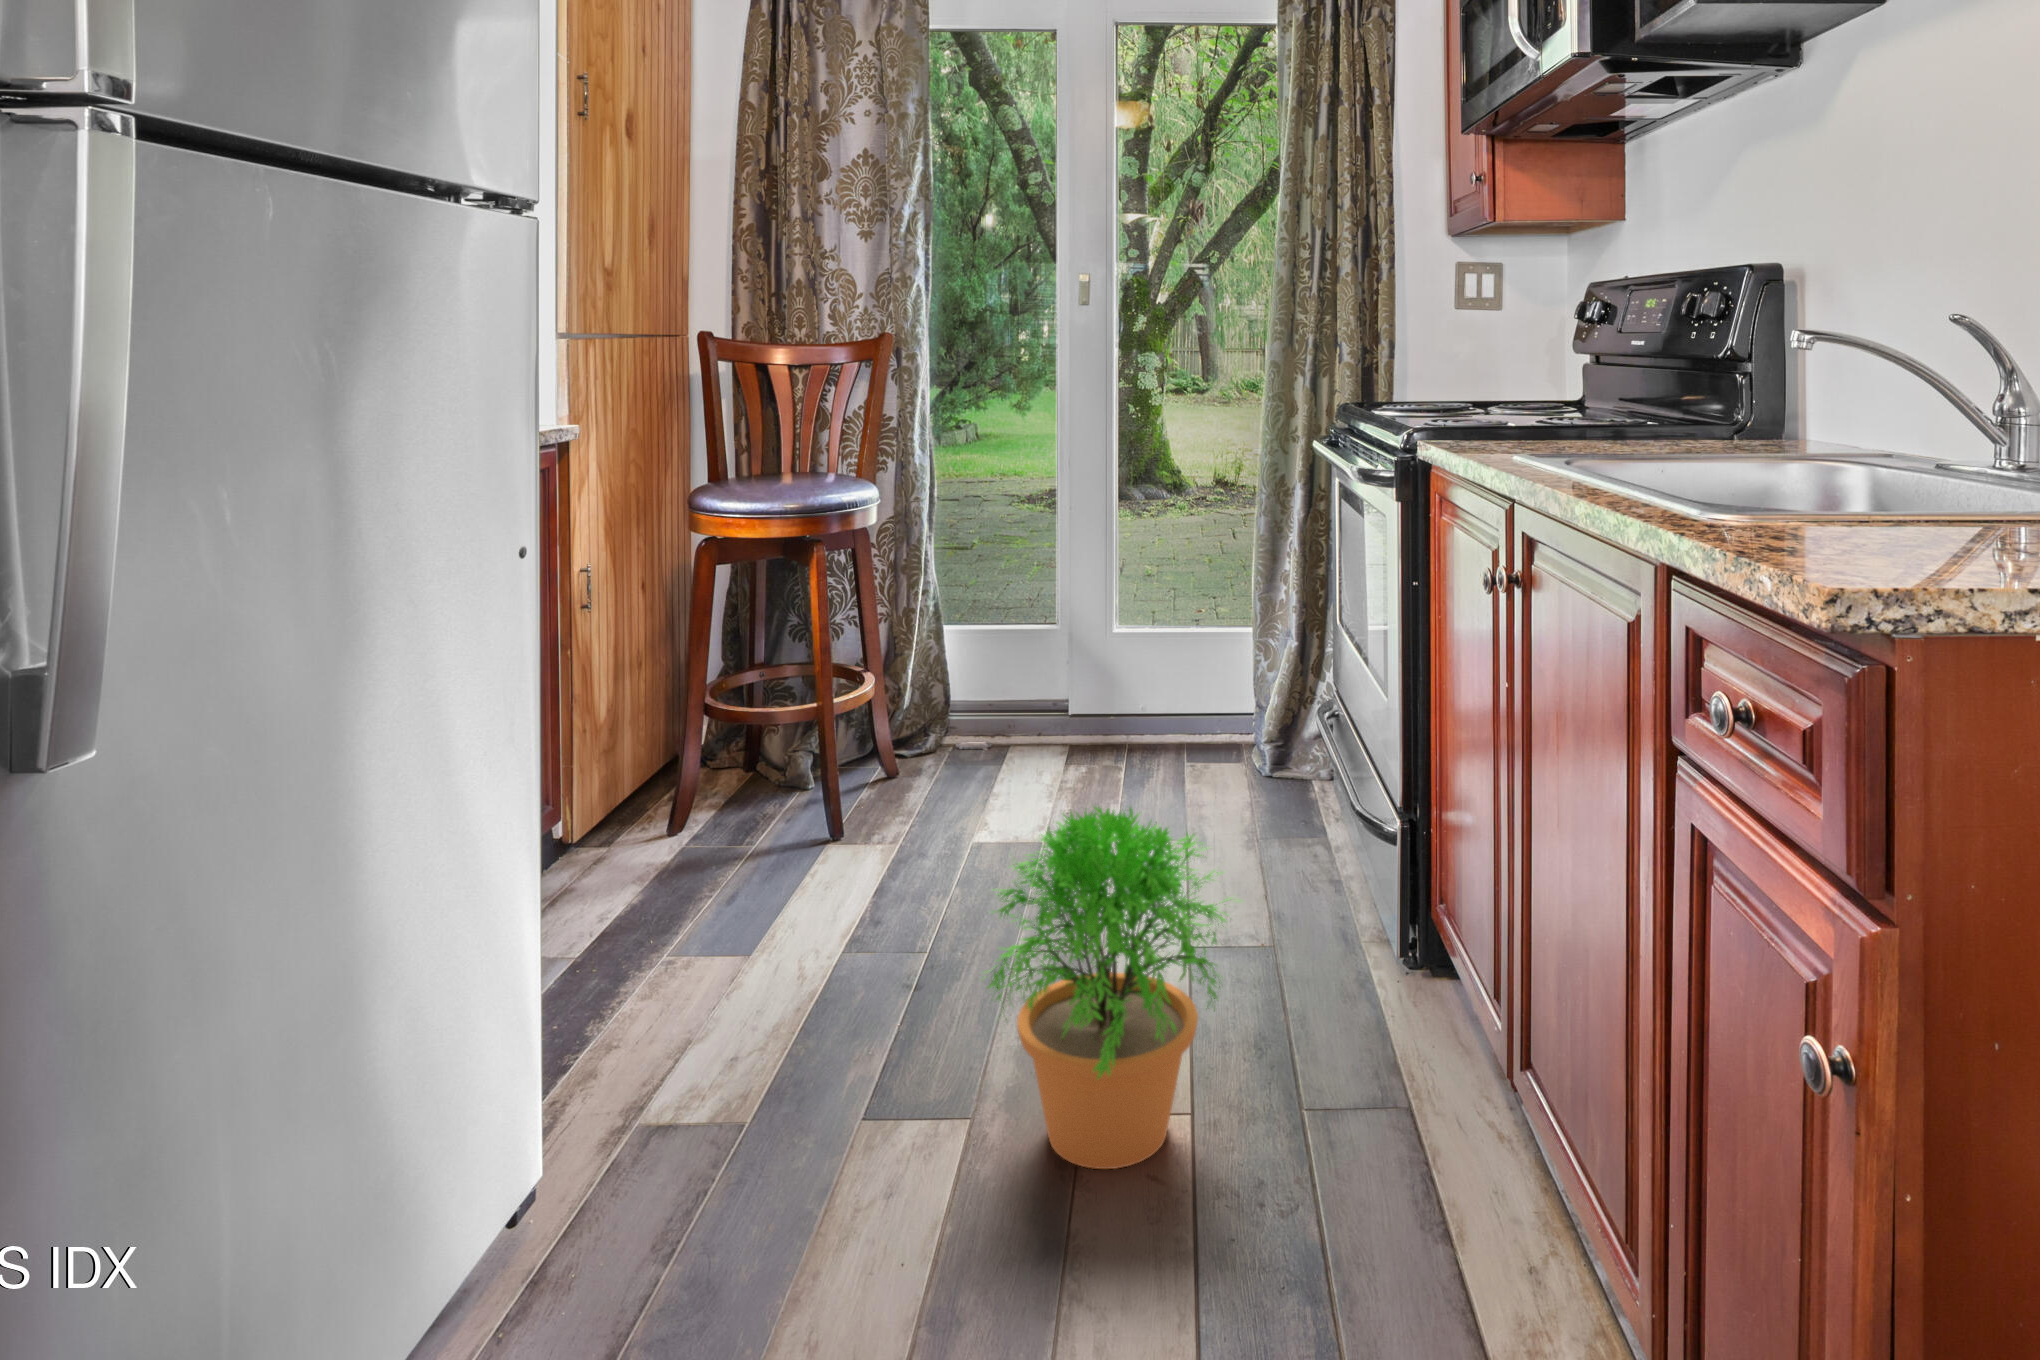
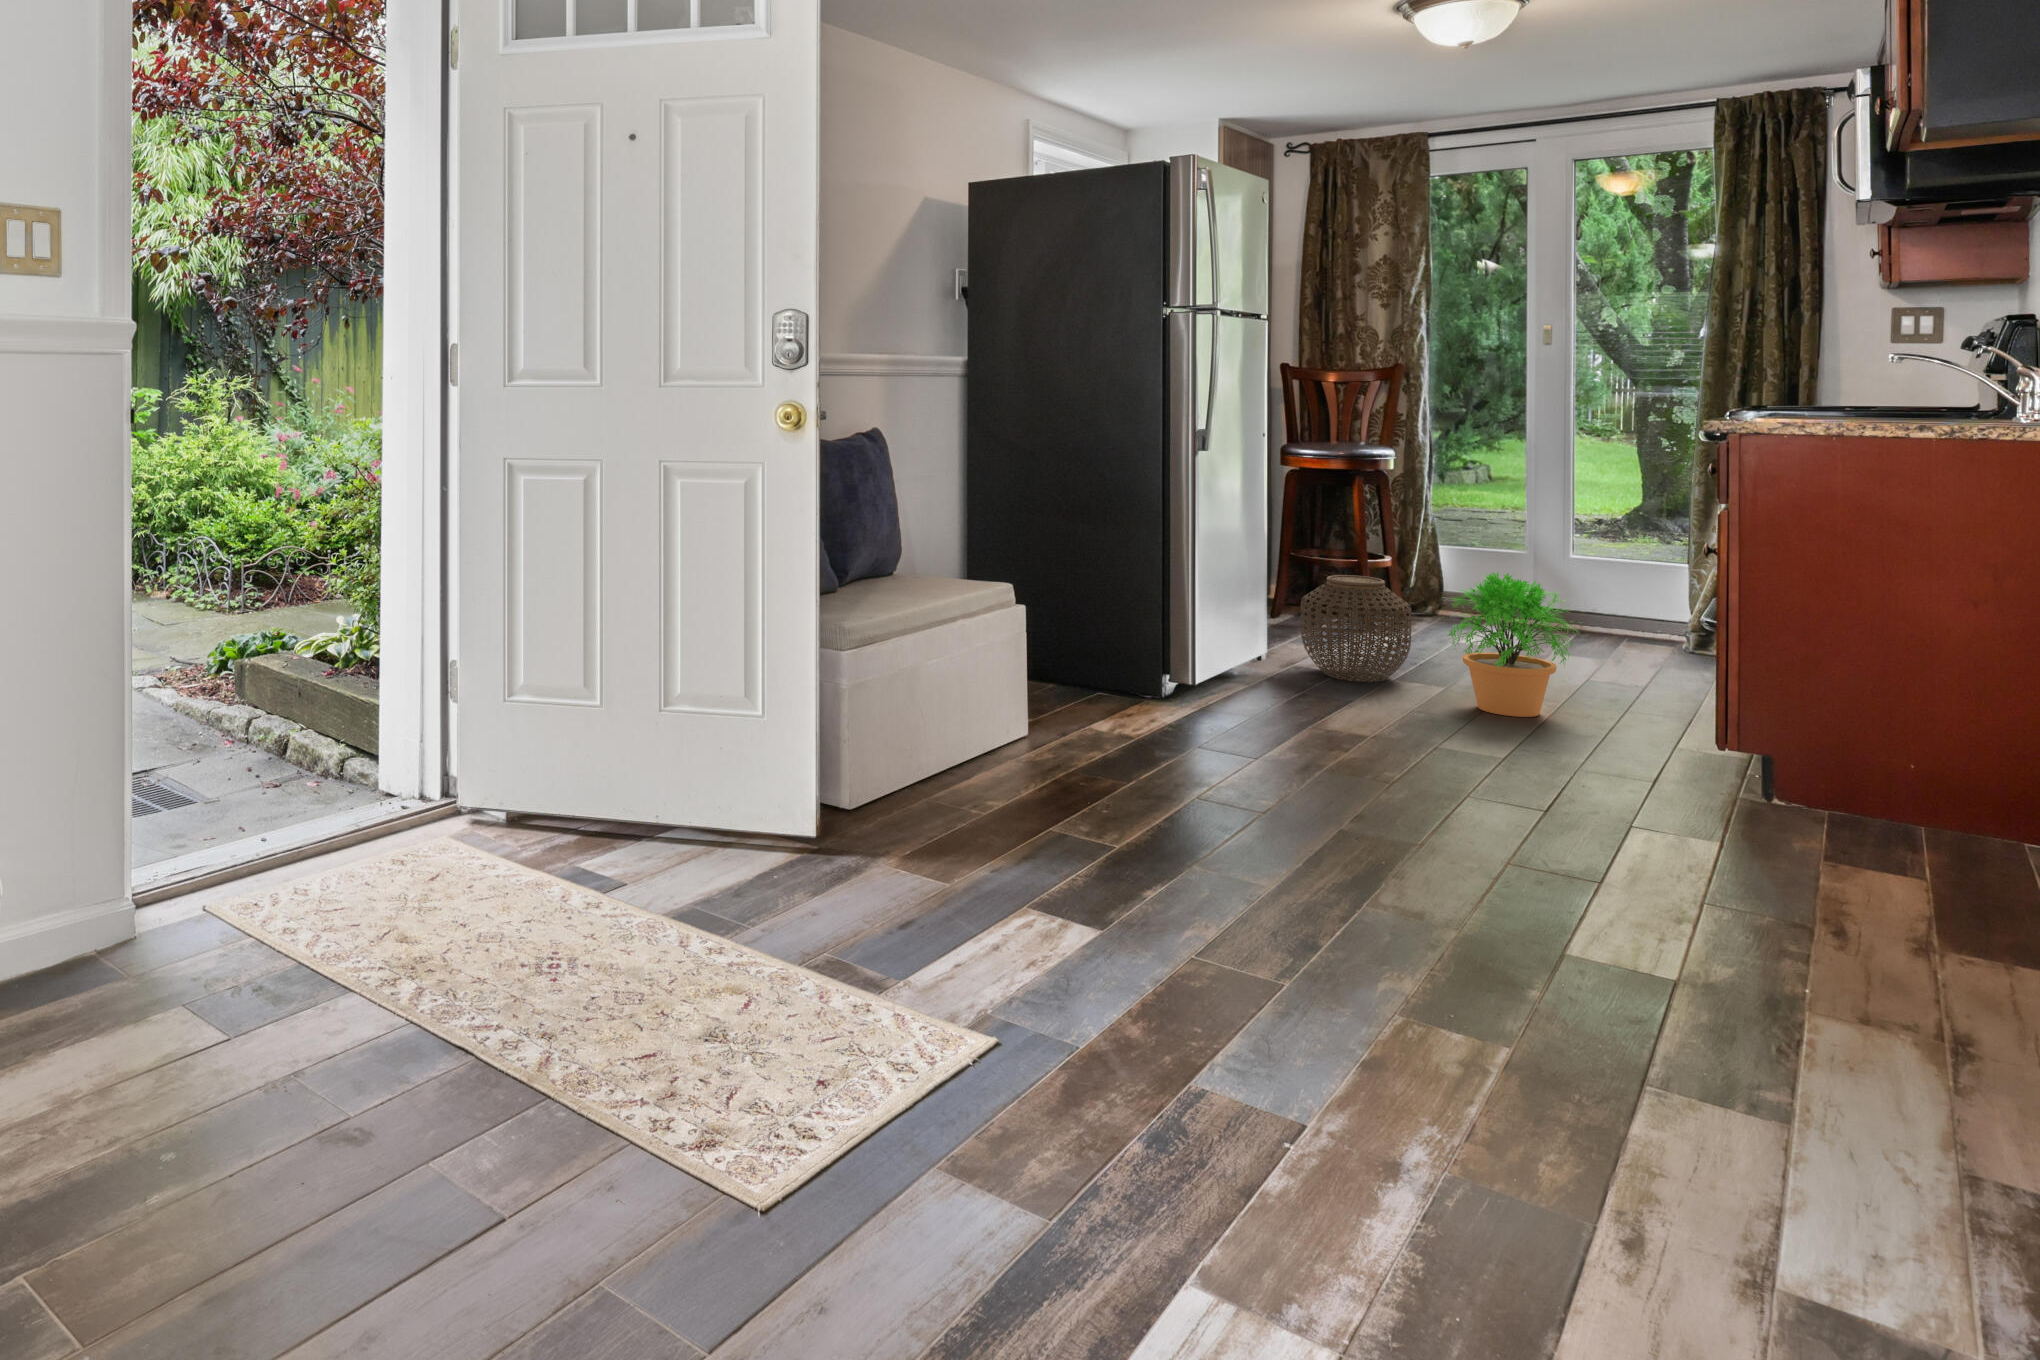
woven basket: none [676,804,910,1086] -> present [1301,575,1411,682]

